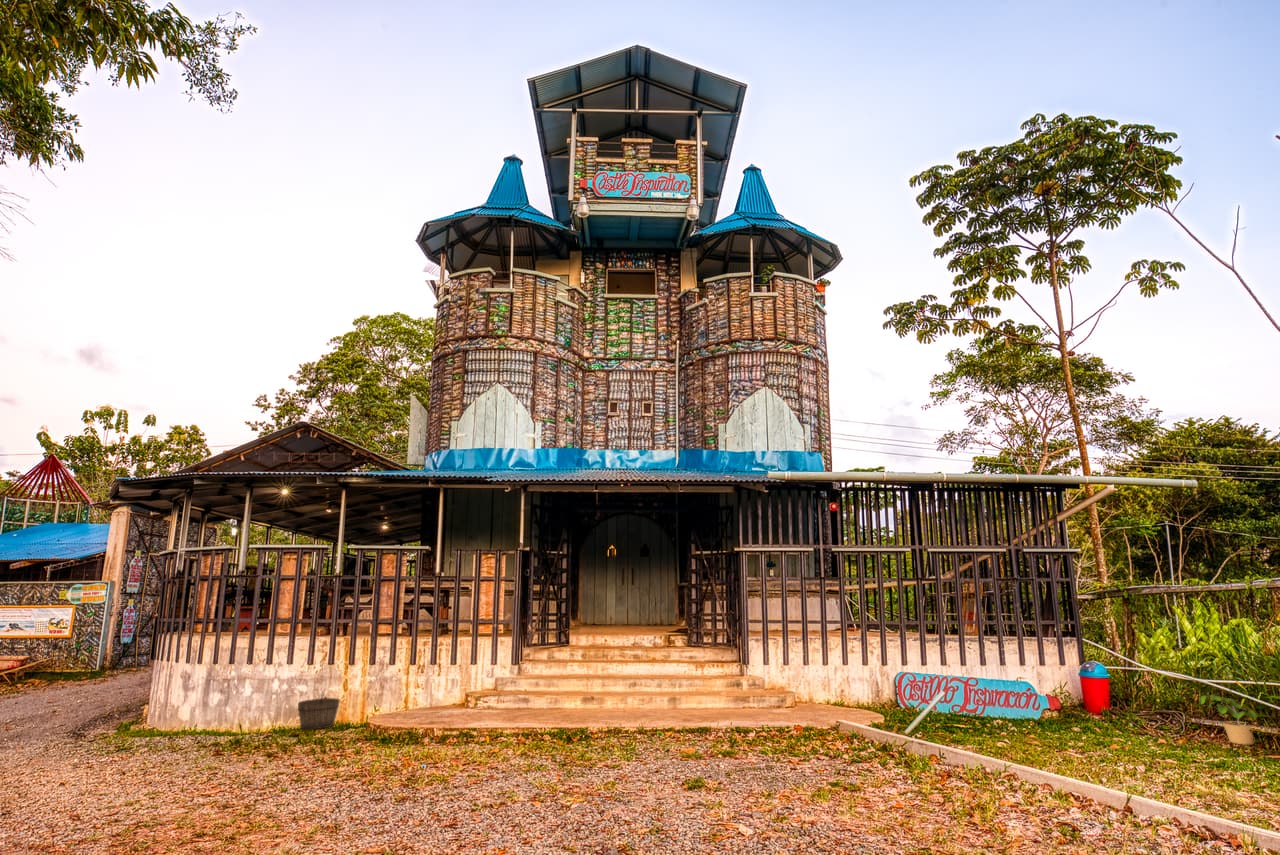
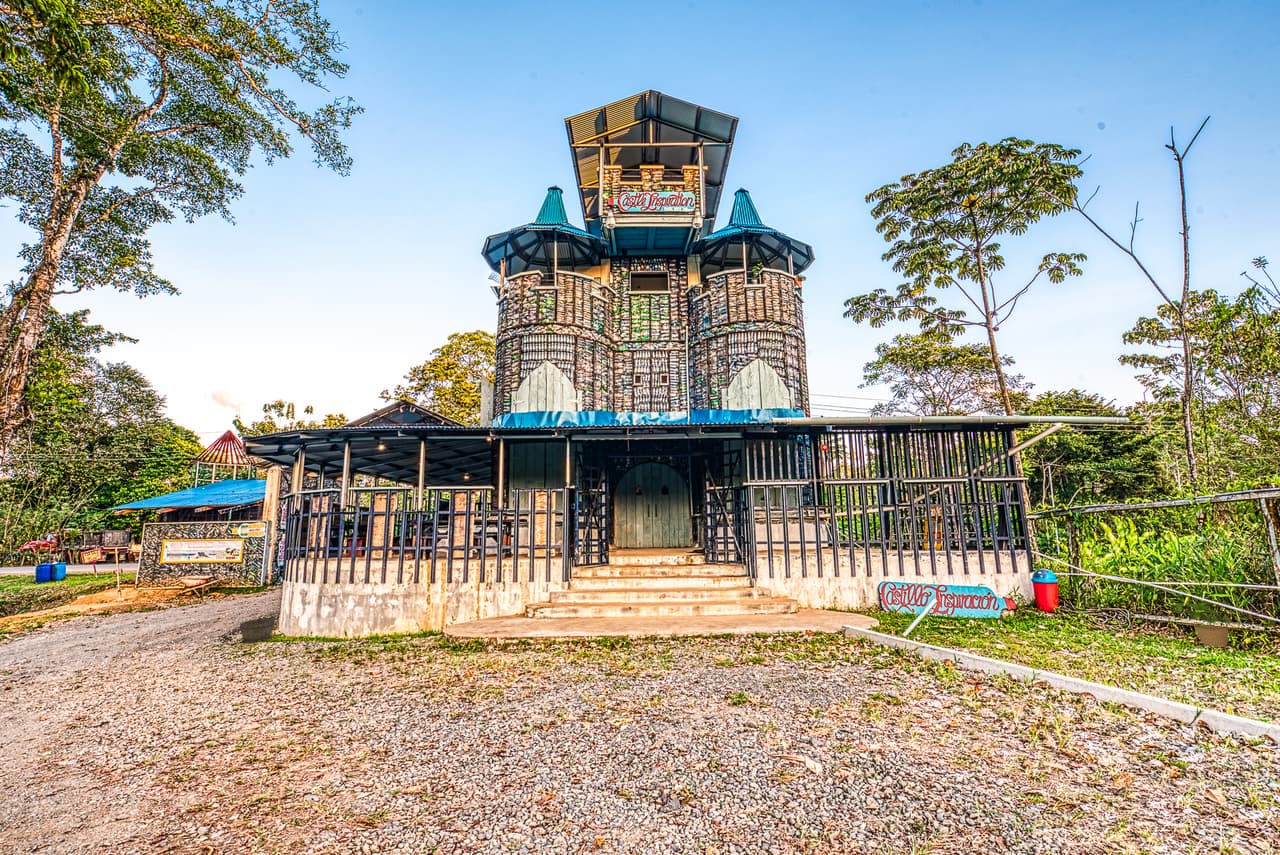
wooden bucket: present [298,695,339,729] -> present [240,618,276,643]

